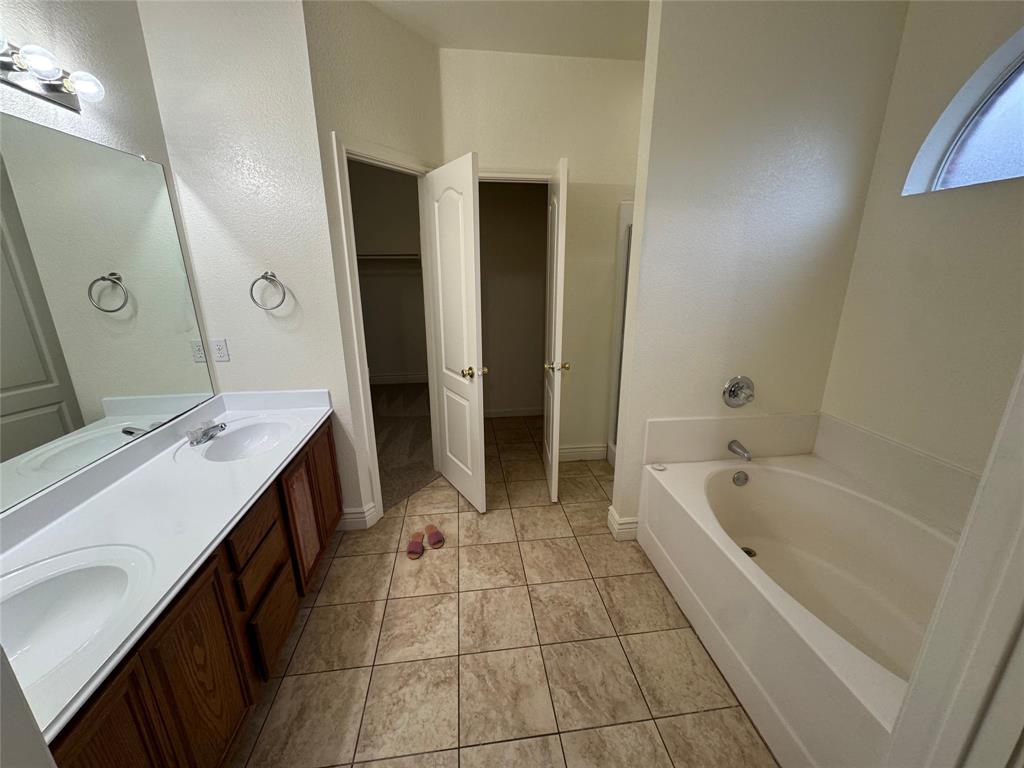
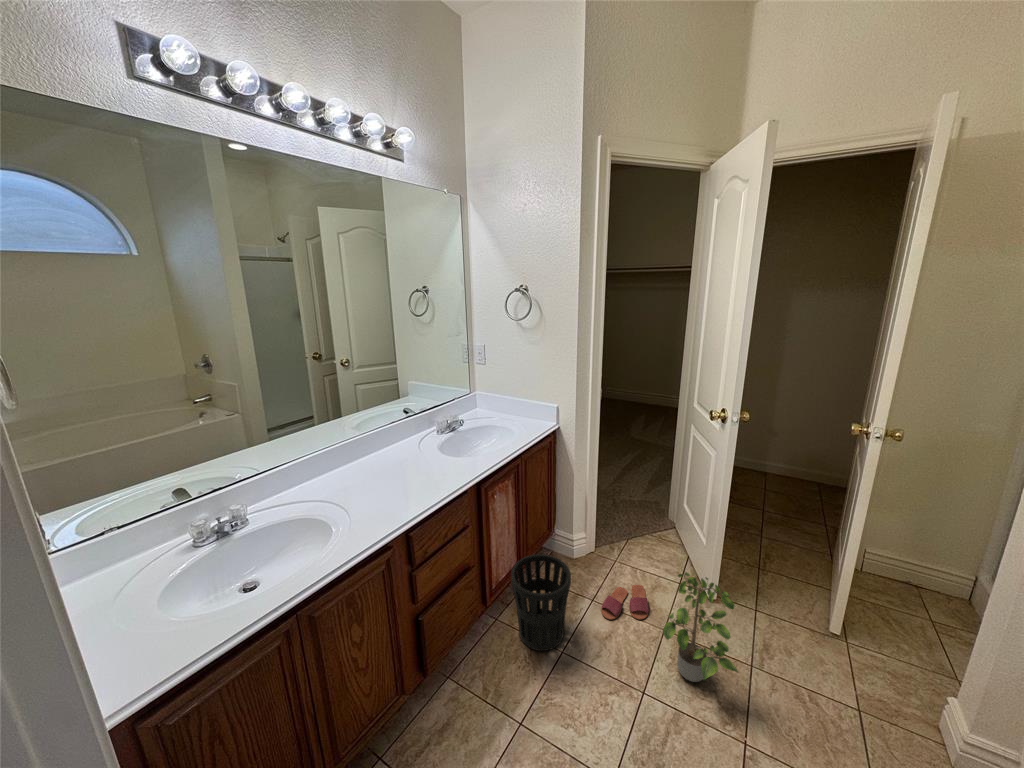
potted plant: none [462,487,516,568] -> present [663,573,738,682]
wastebasket: none [322,524,383,613] -> present [511,554,571,651]

